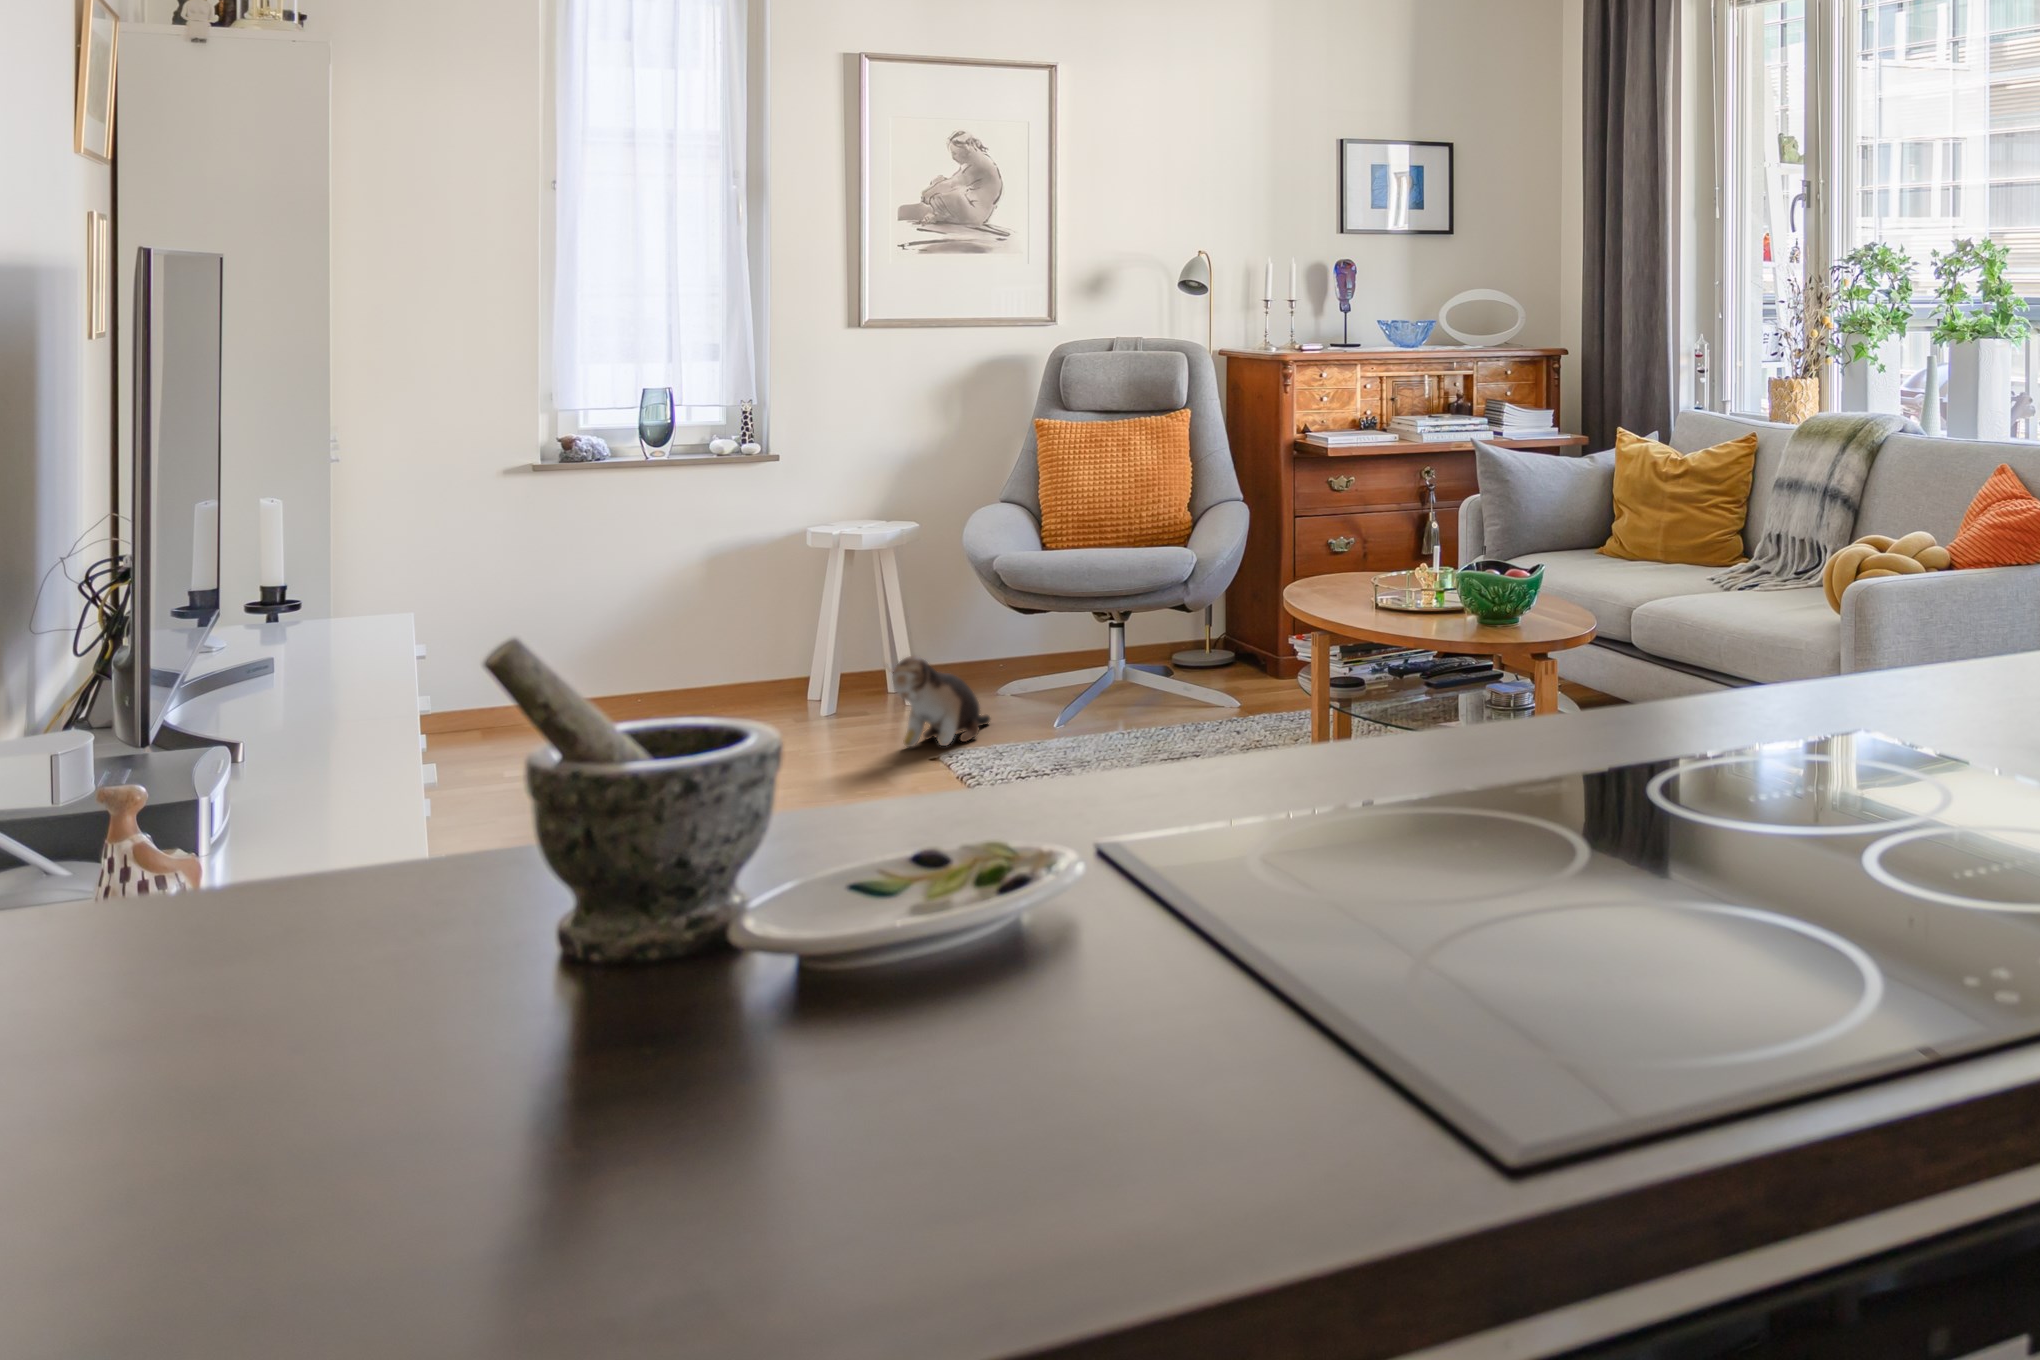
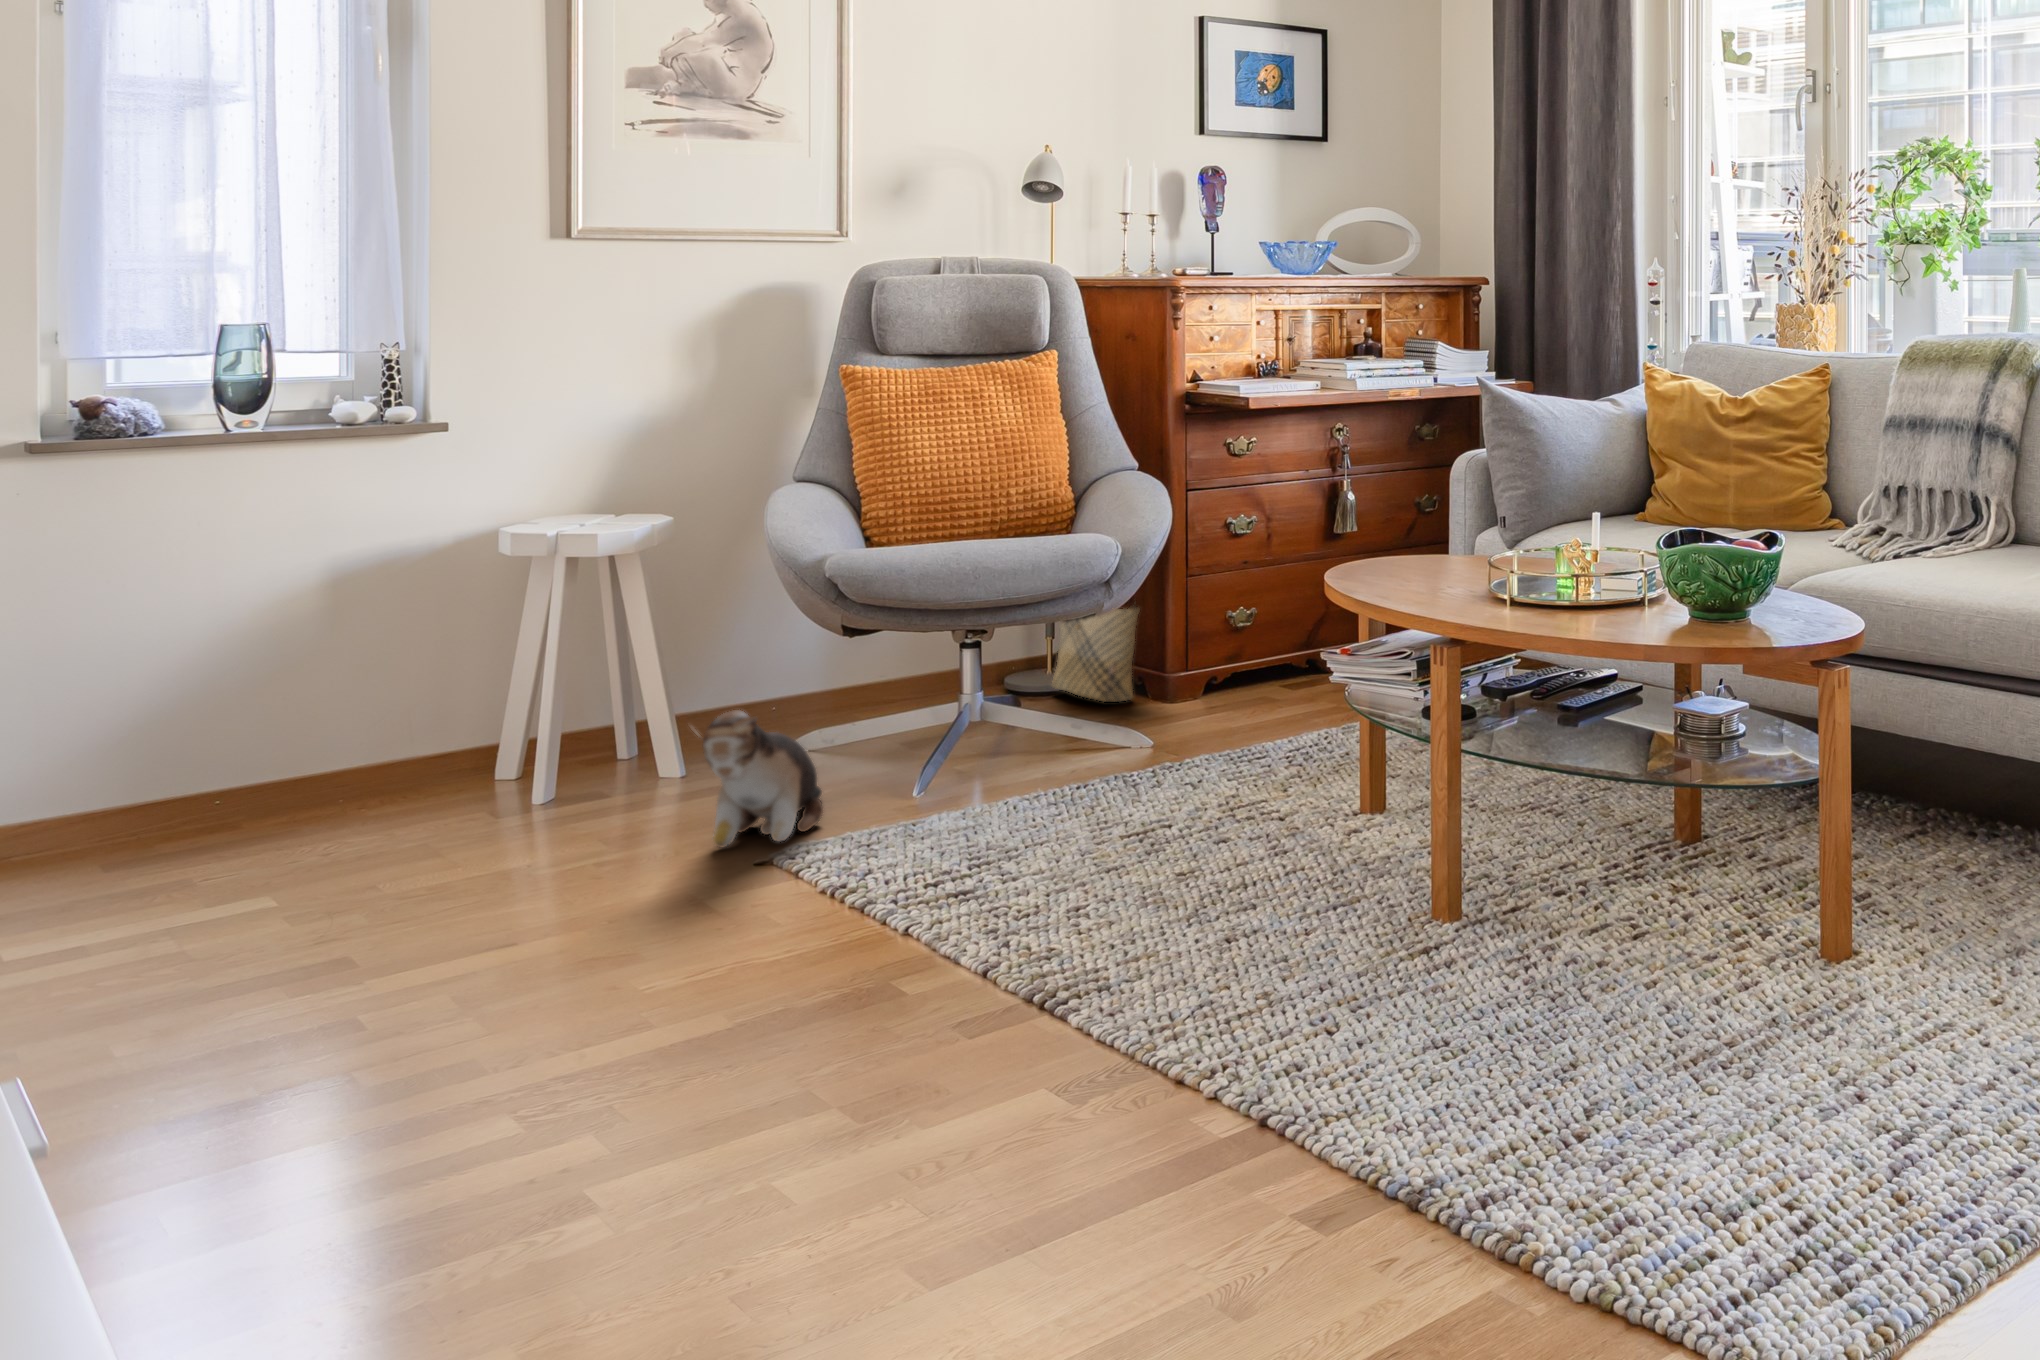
woven basket: none [1196,560,1254,675] -> present [1052,605,1139,702]

